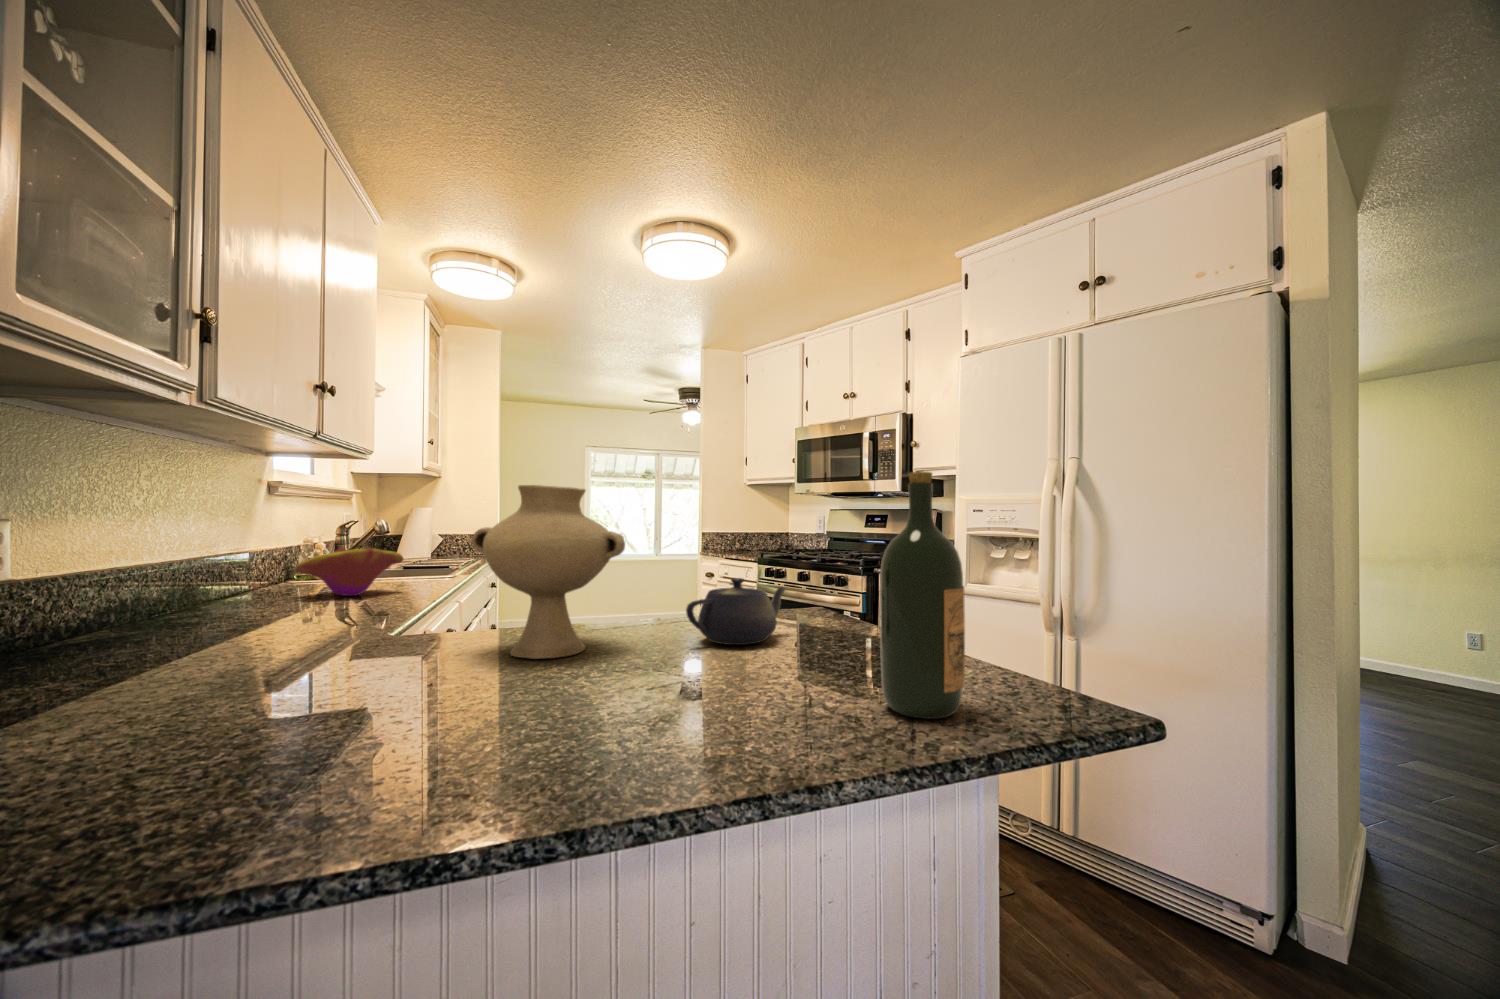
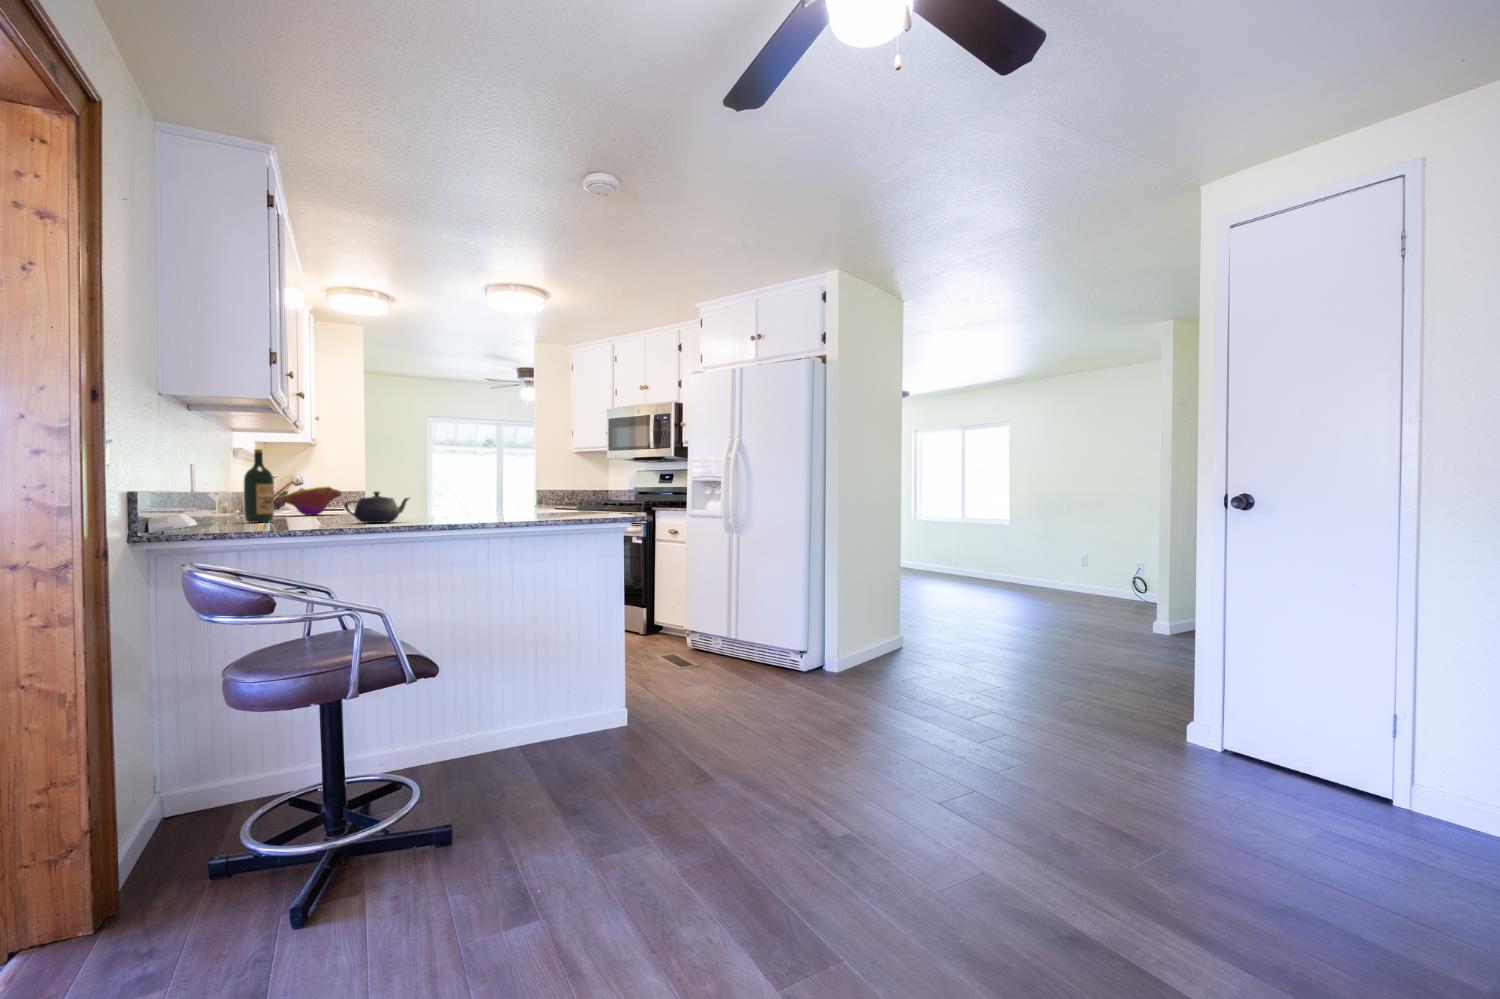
wine bottle: present [880,472,965,719] -> present [244,449,274,522]
vase: present [472,485,625,659] -> none [422,450,489,519]
teapot: present [686,578,787,645] -> present [344,491,409,523]

